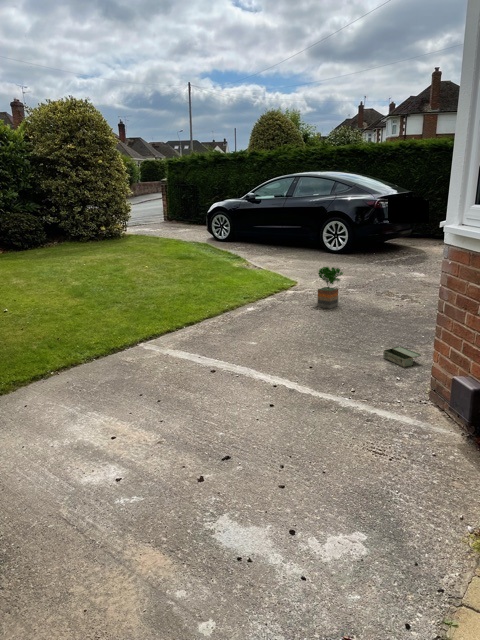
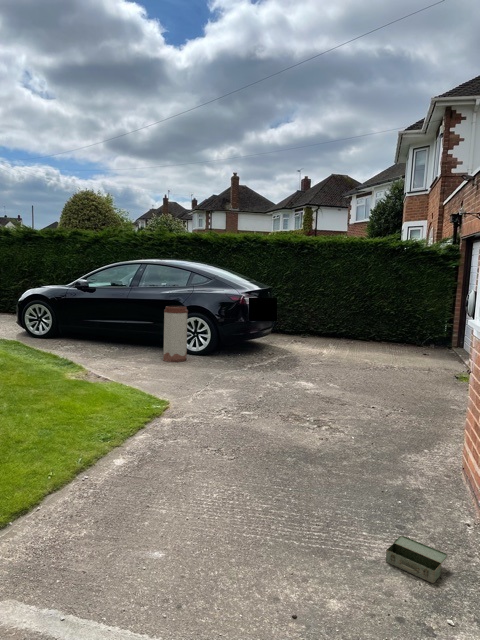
trash can: none [309,212,330,258] -> present [163,306,188,362]
potted tree: present [318,267,343,309] -> none [218,389,255,452]

